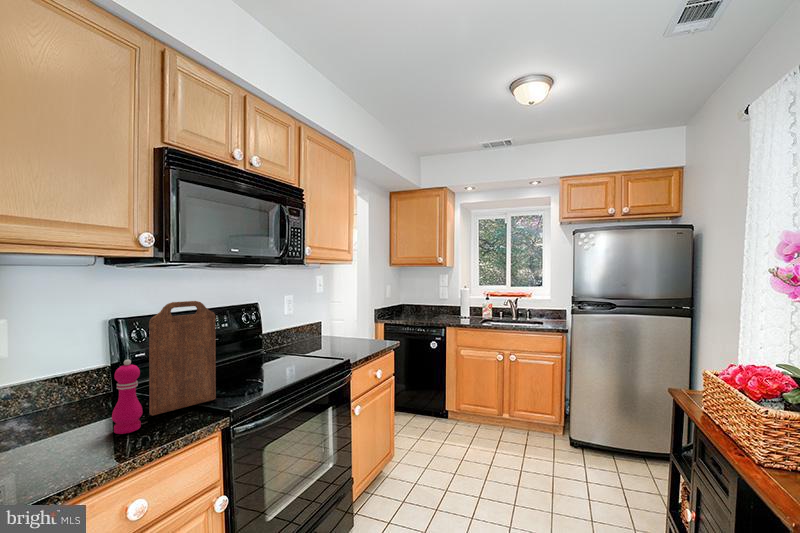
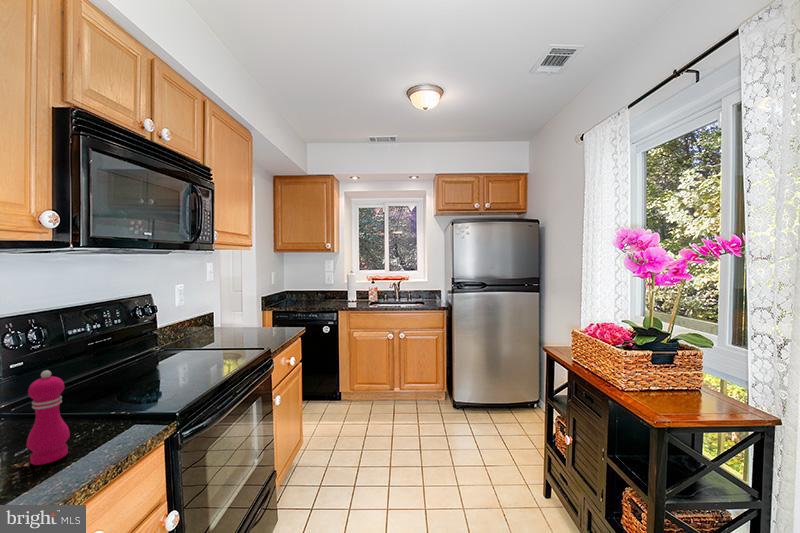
cutting board: present [149,301,216,416] -> none [62,294,146,437]

